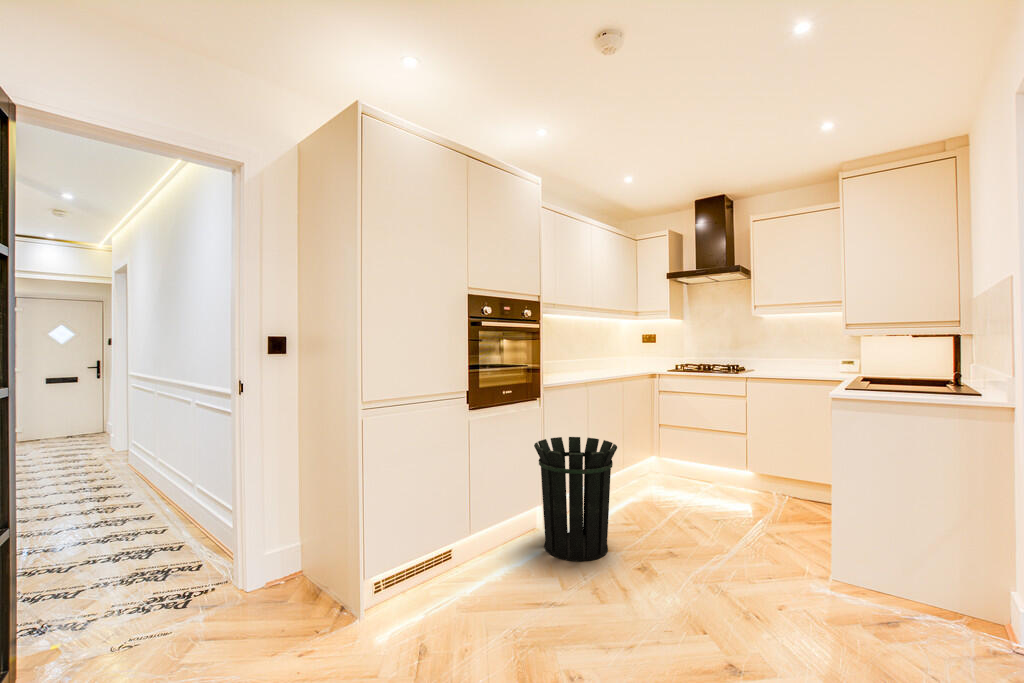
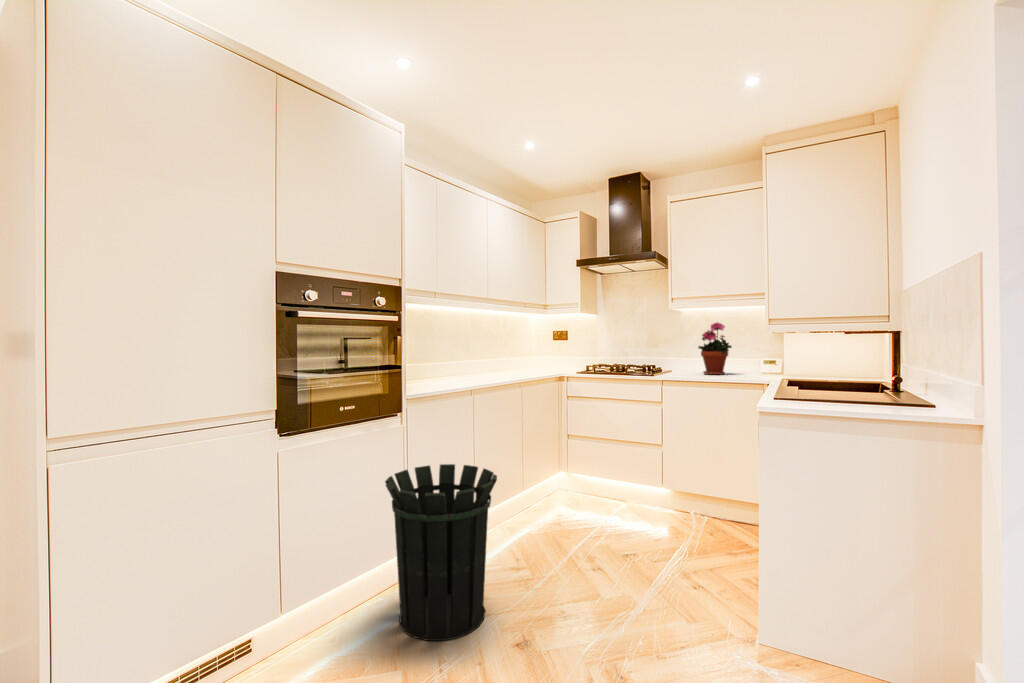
potted plant: none [778,326,811,373] -> present [698,322,732,375]

